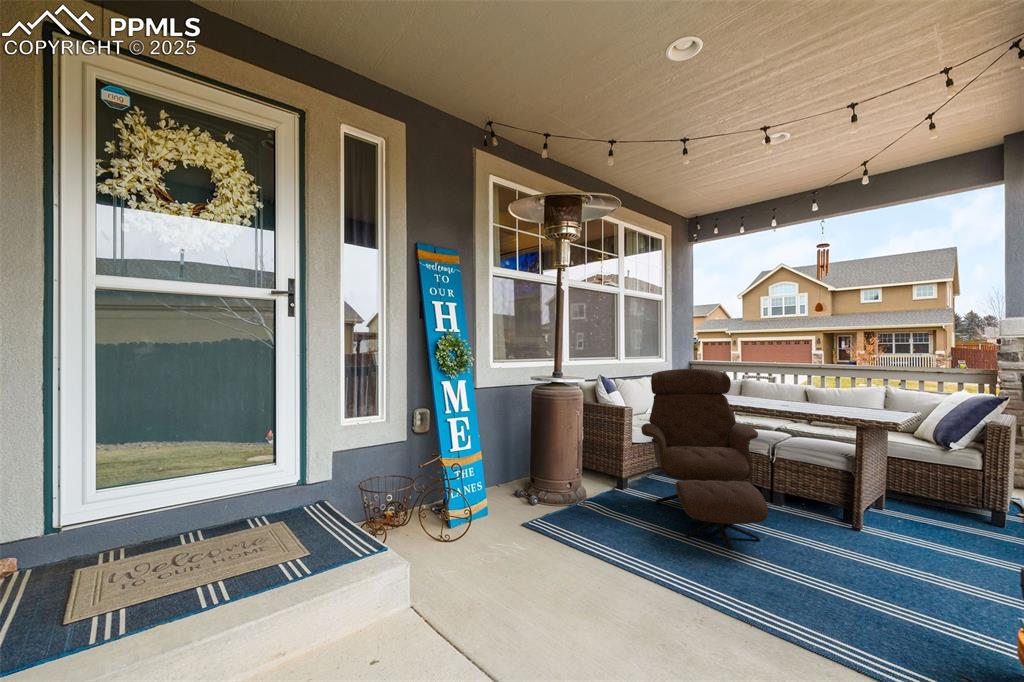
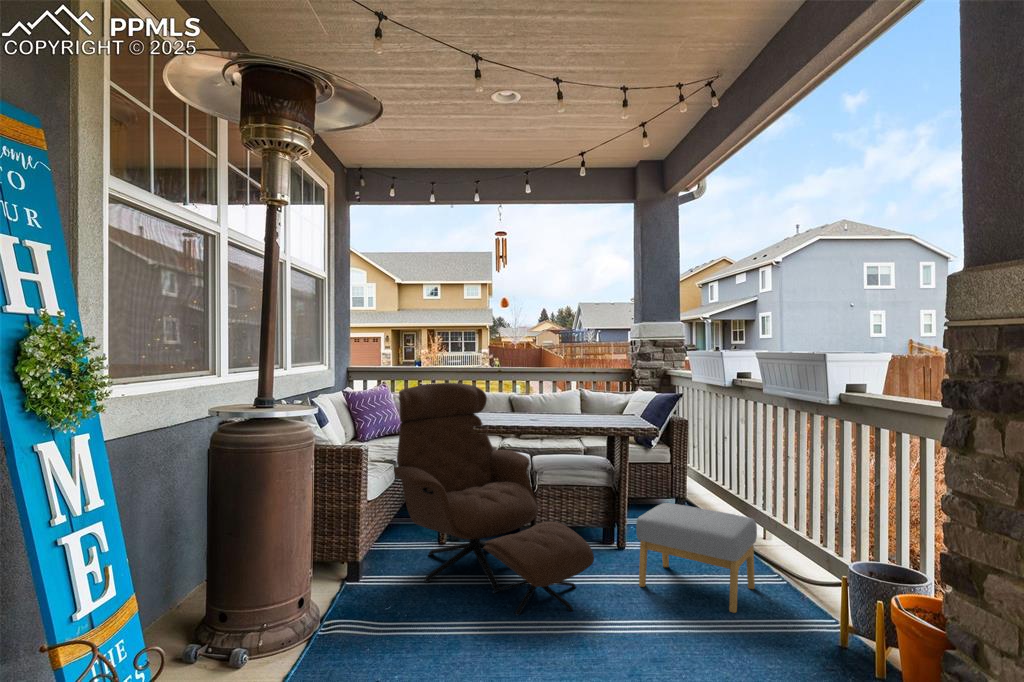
footstool: none [820,494,982,614] -> present [636,503,757,613]

